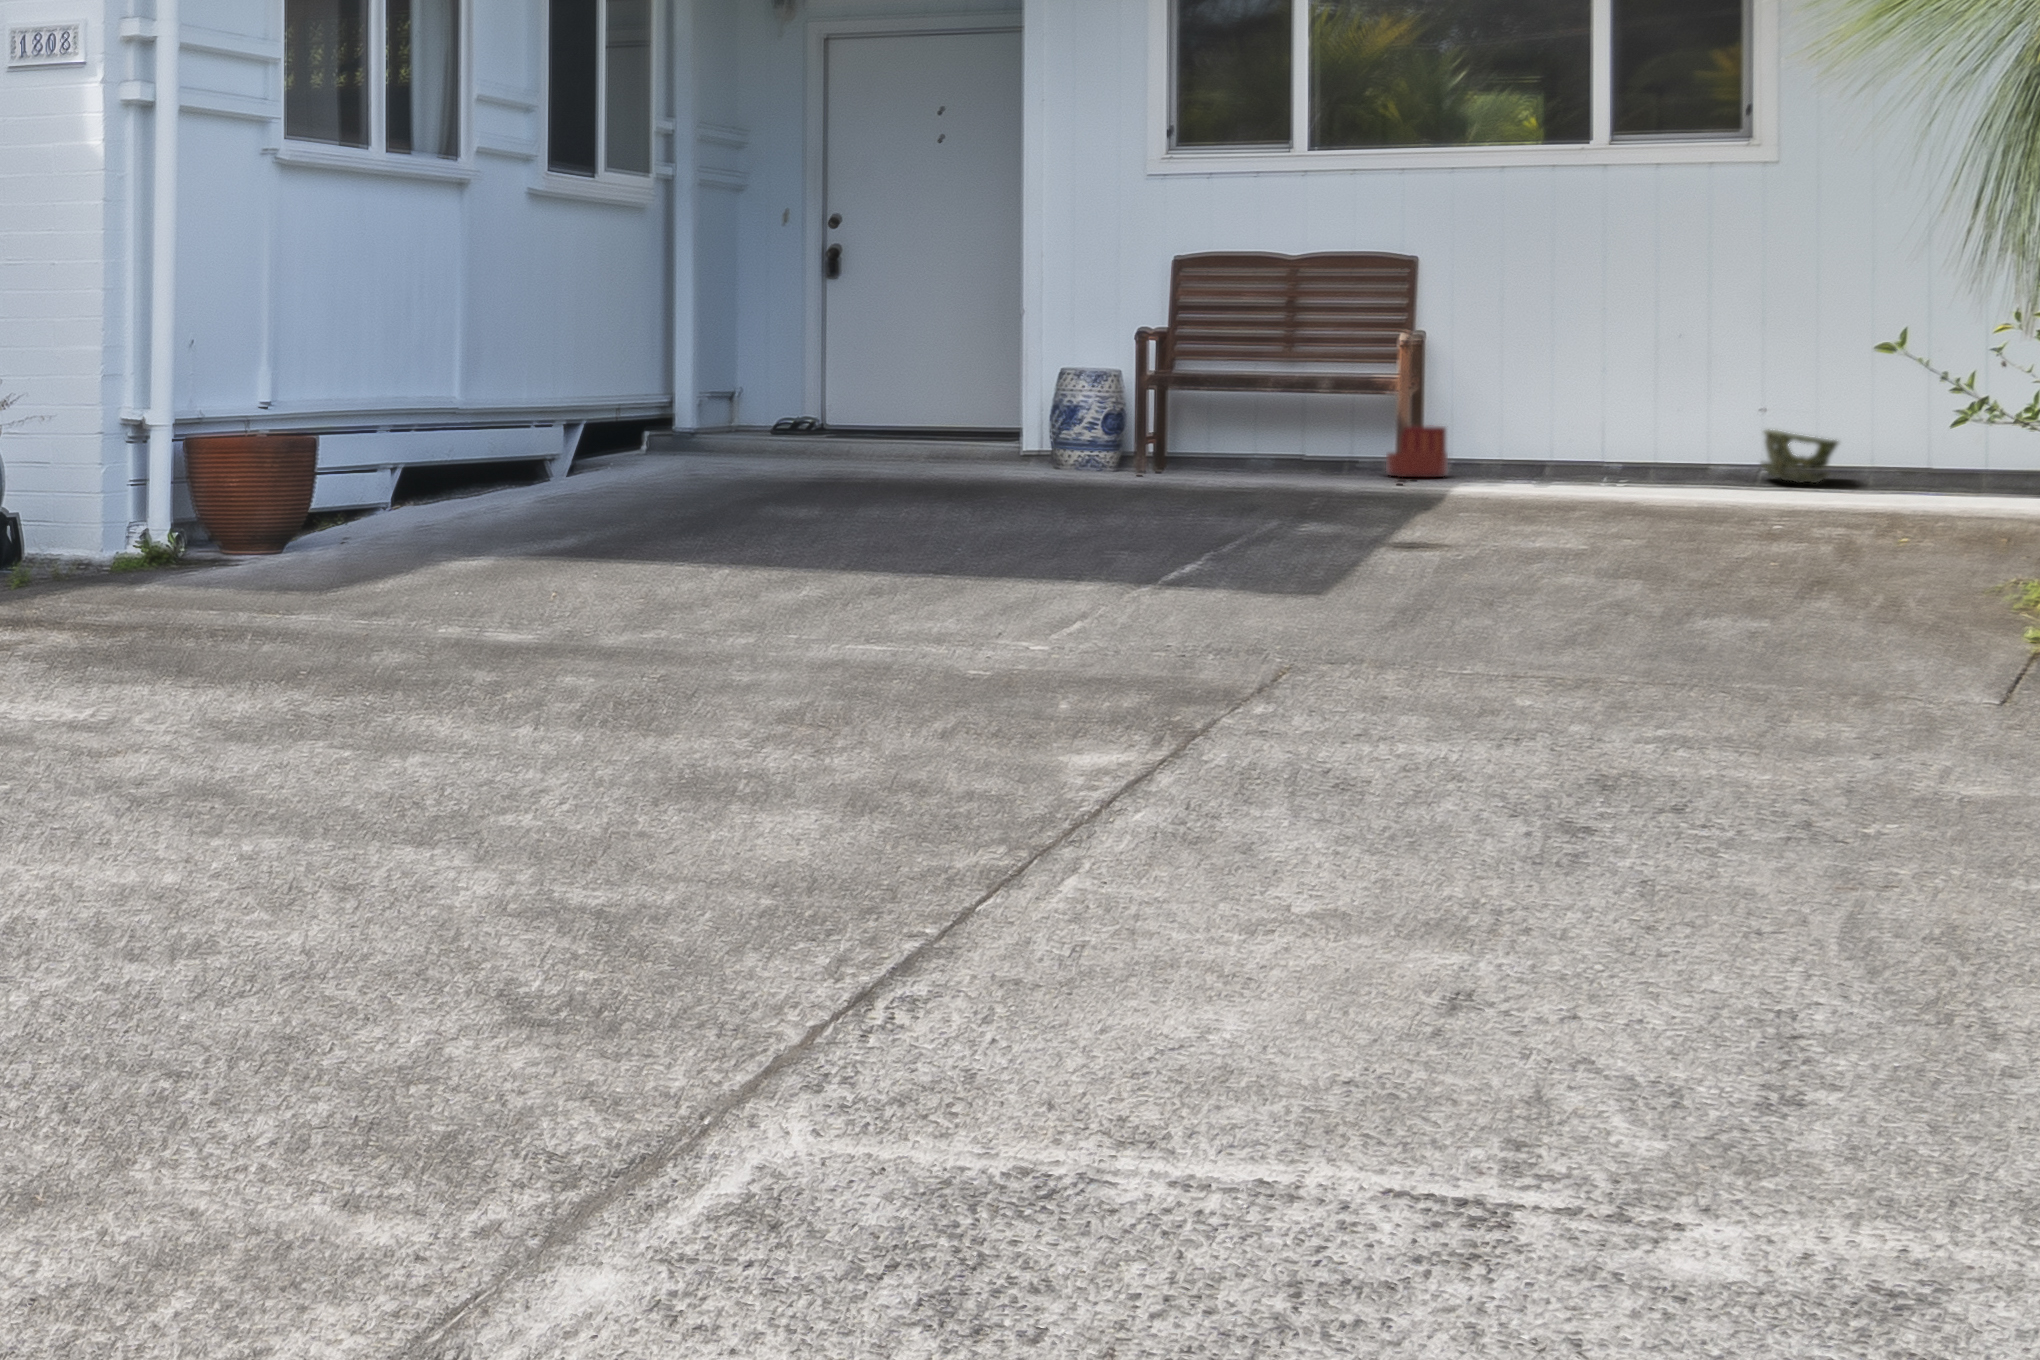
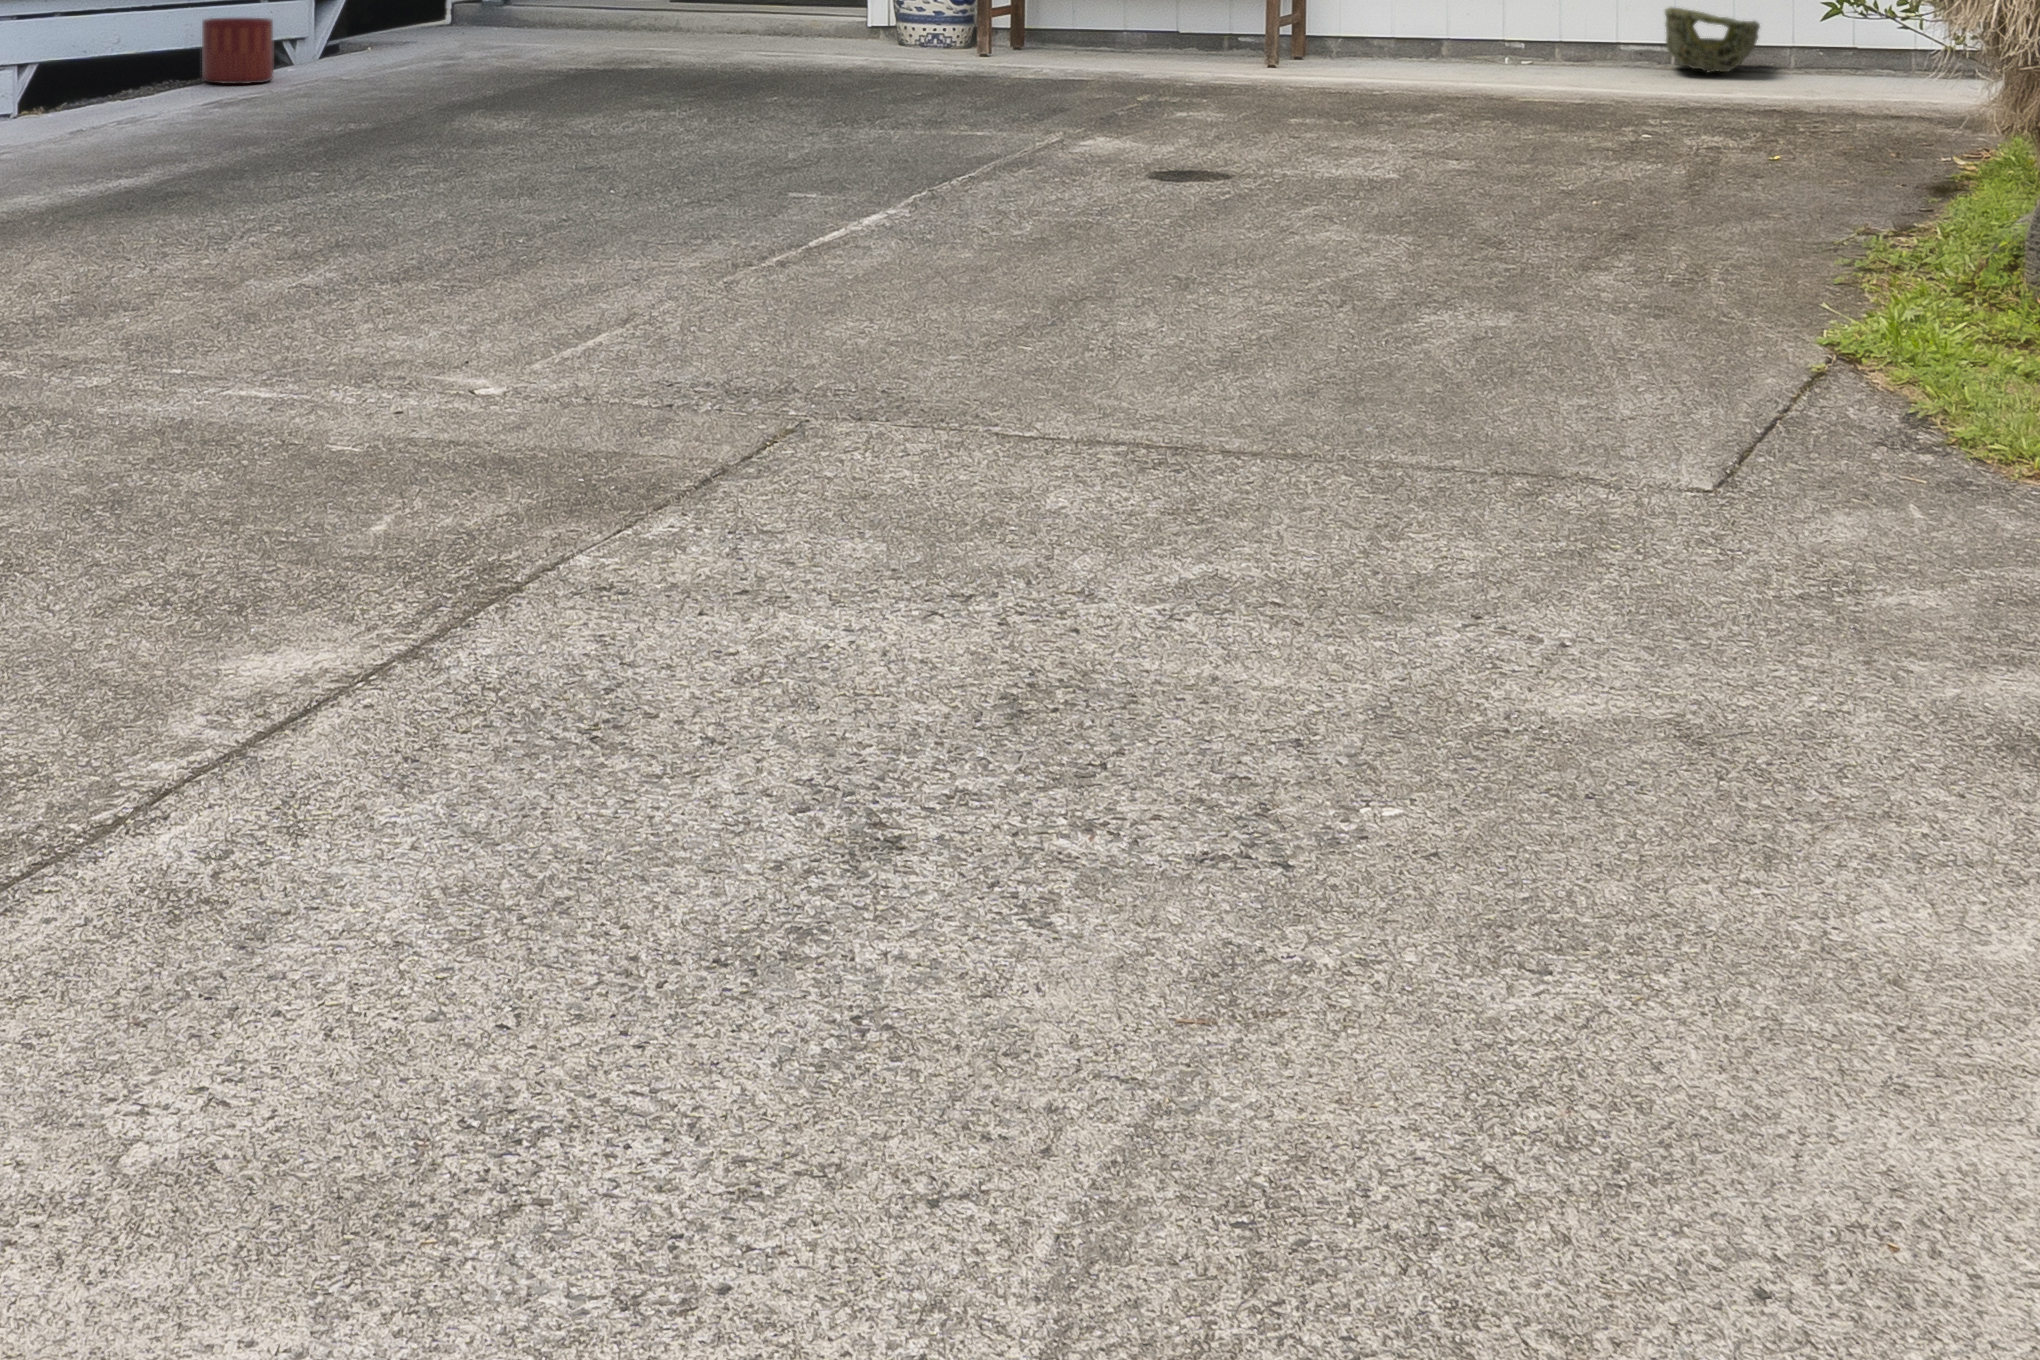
planter: present [1386,427,1448,477] -> present [202,17,273,84]

